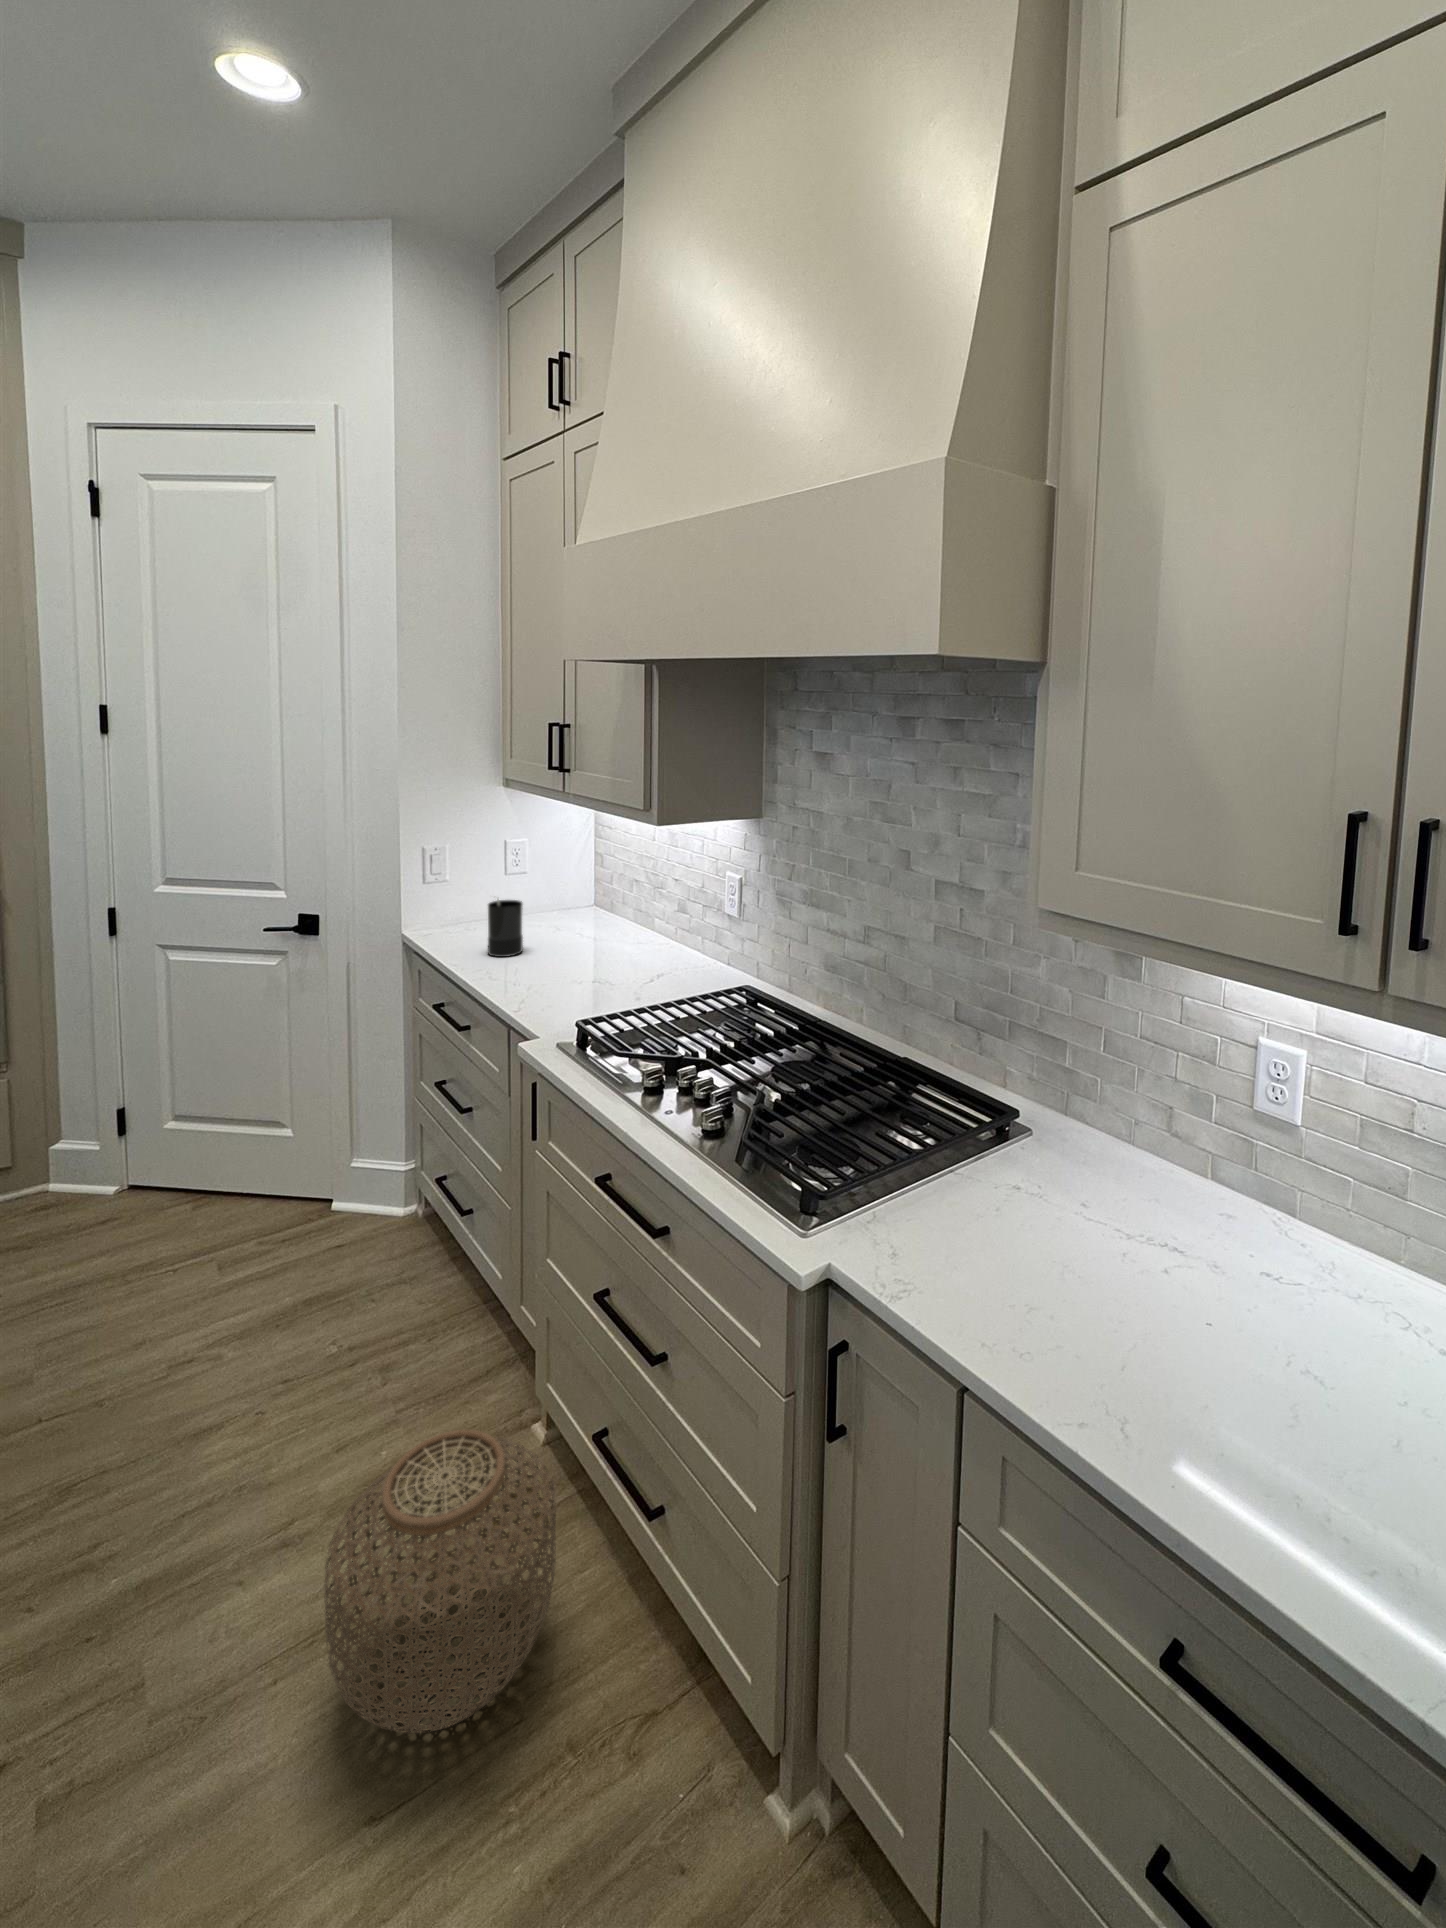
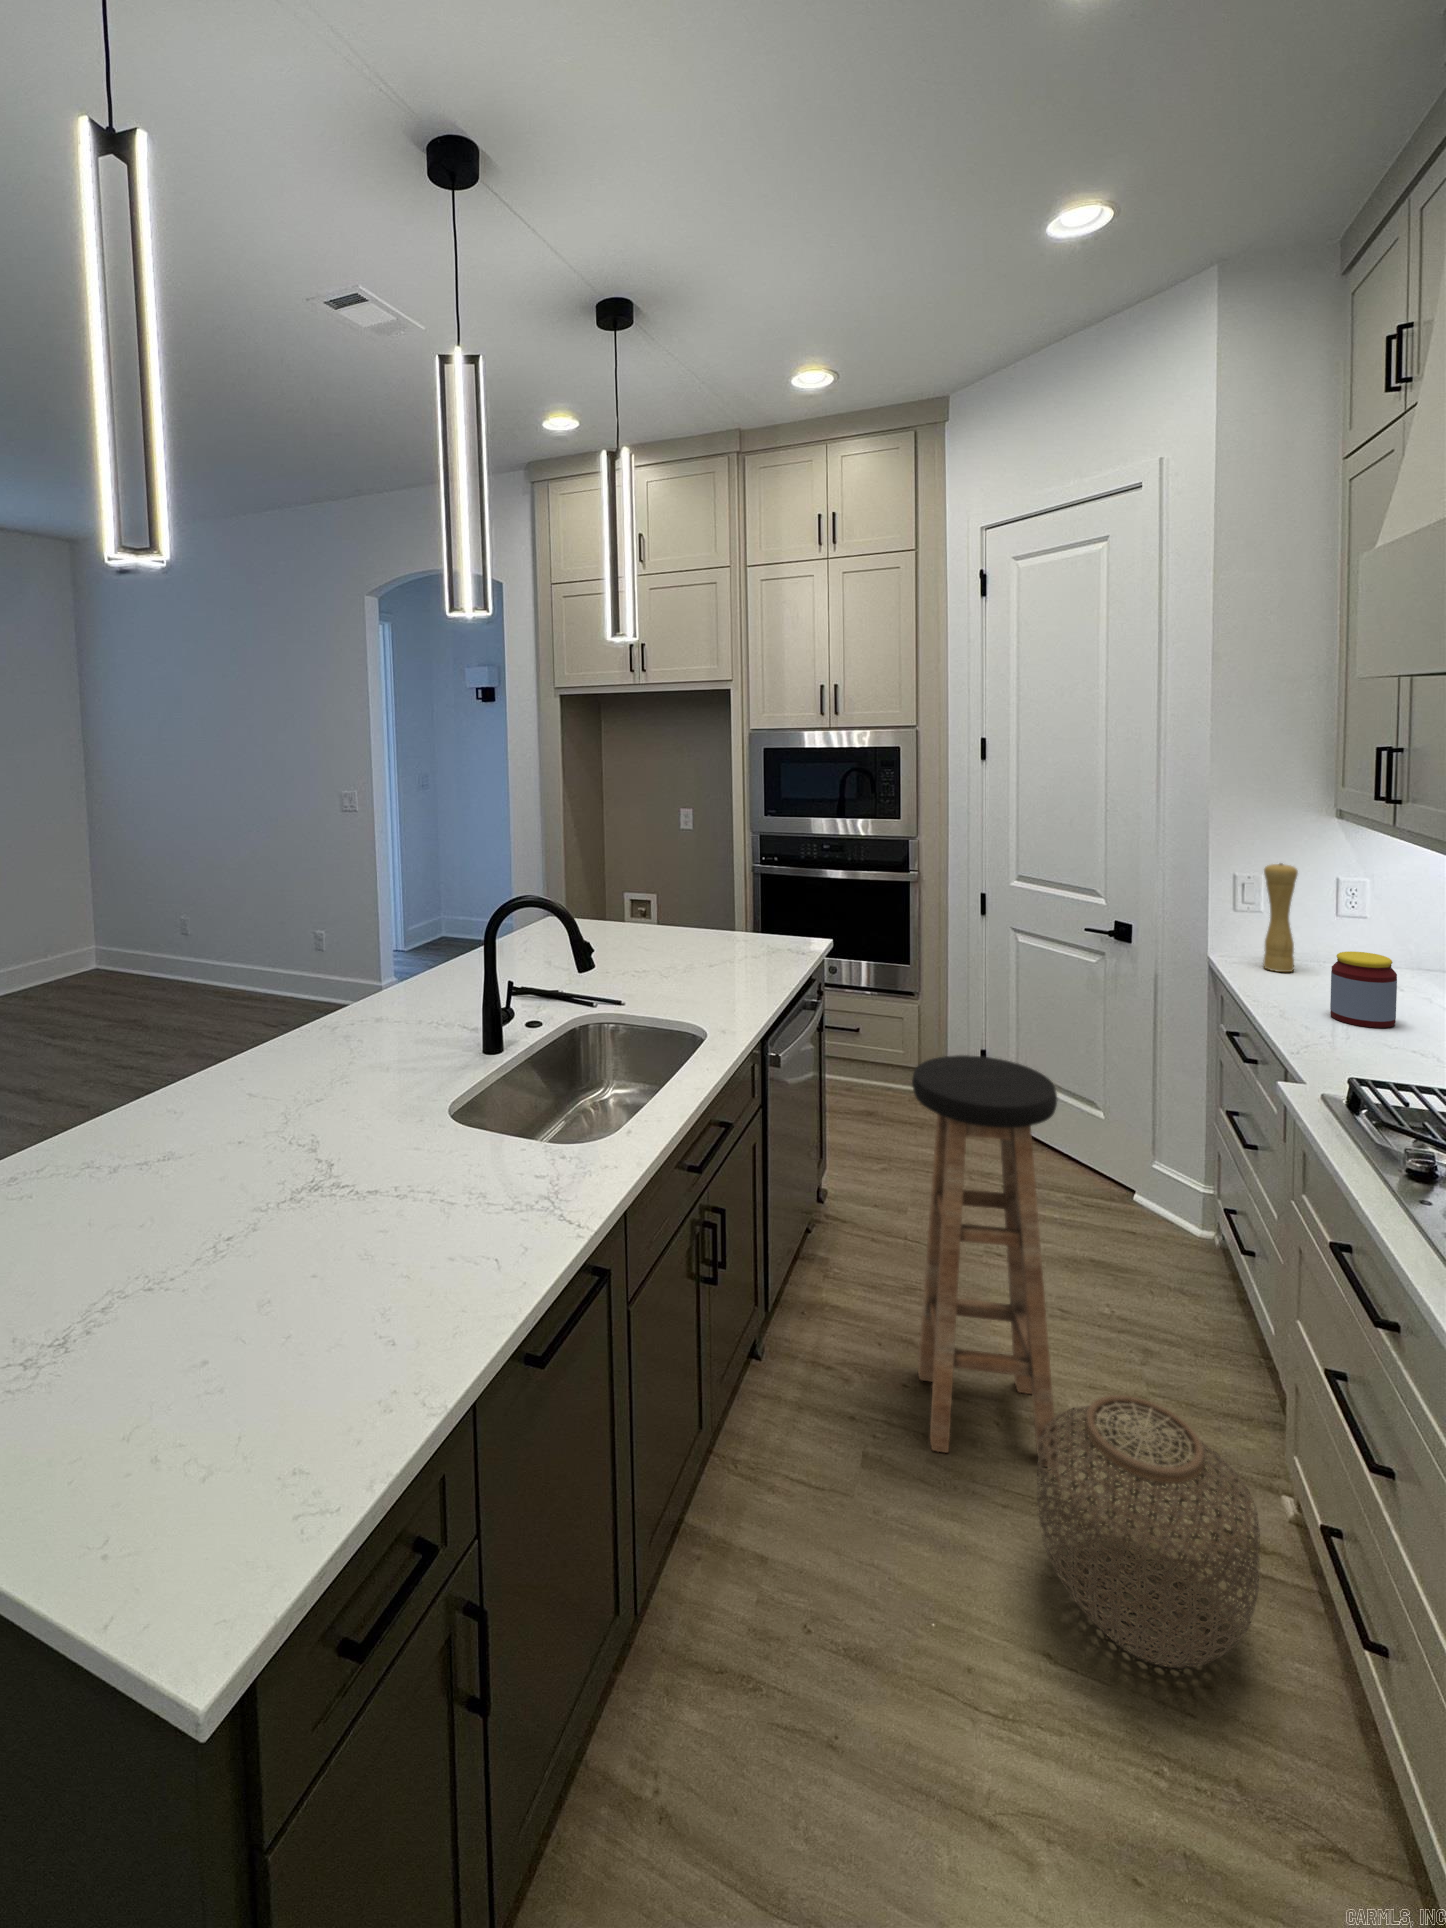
pepper mill: none [452,832,480,936] -> present [1263,863,1298,972]
candle: present [488,899,523,957] -> none [1291,933,1336,1002]
jar: none [527,904,574,970] -> present [1330,951,1397,1028]
bar stool: none [82,1117,322,1699] -> present [912,1055,1058,1468]

